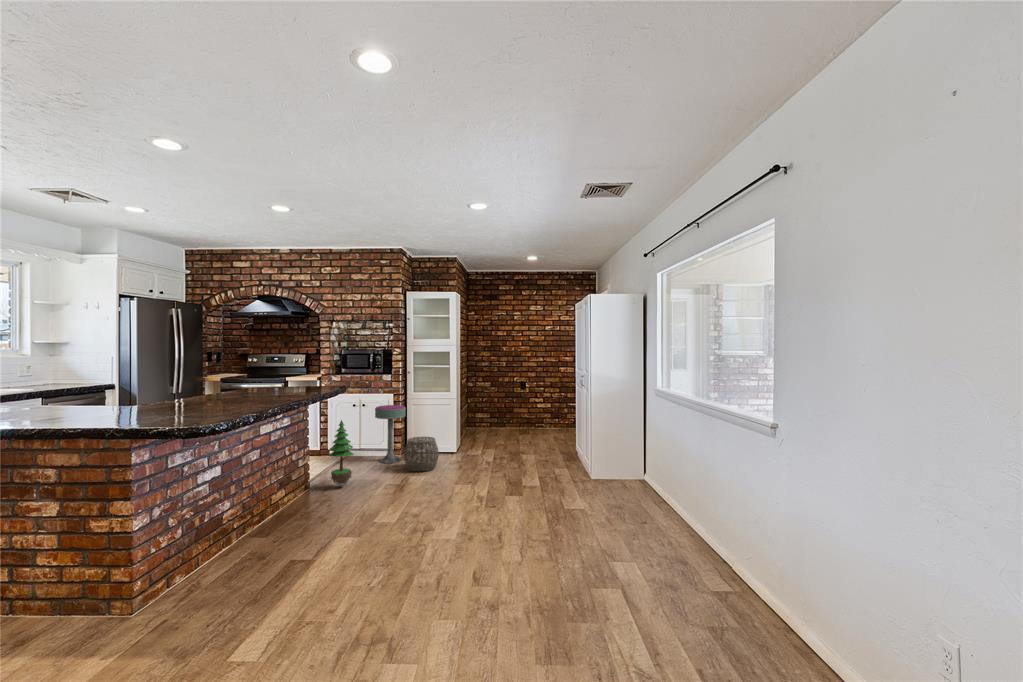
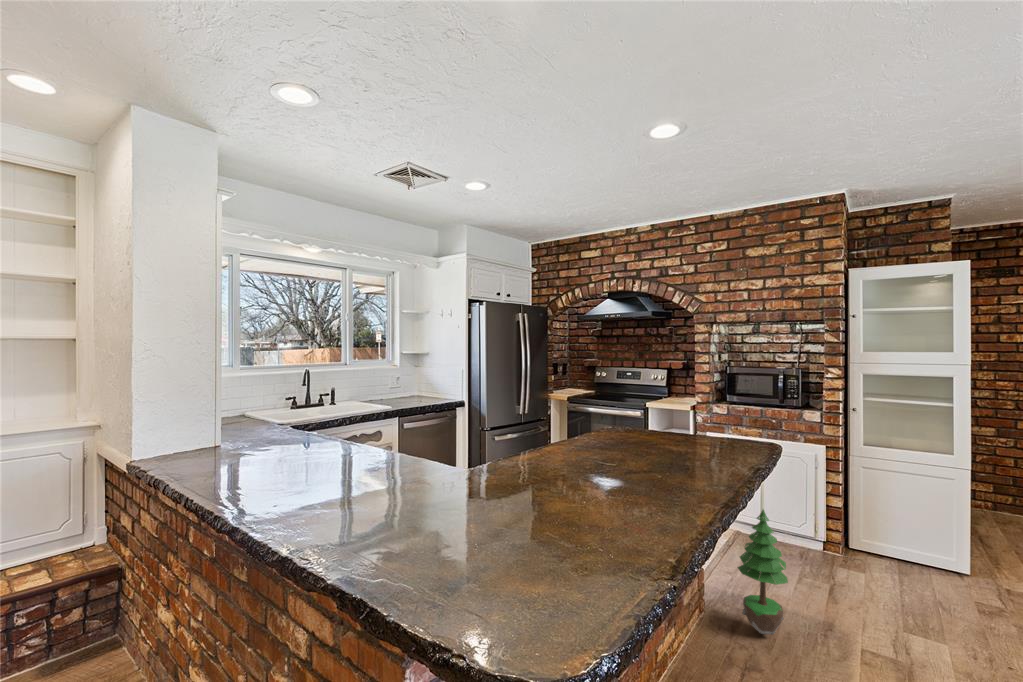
bar stool: present [375,405,406,463] -> none [796,467,860,577]
woven basket: present [404,437,439,471] -> none [873,547,968,635]

